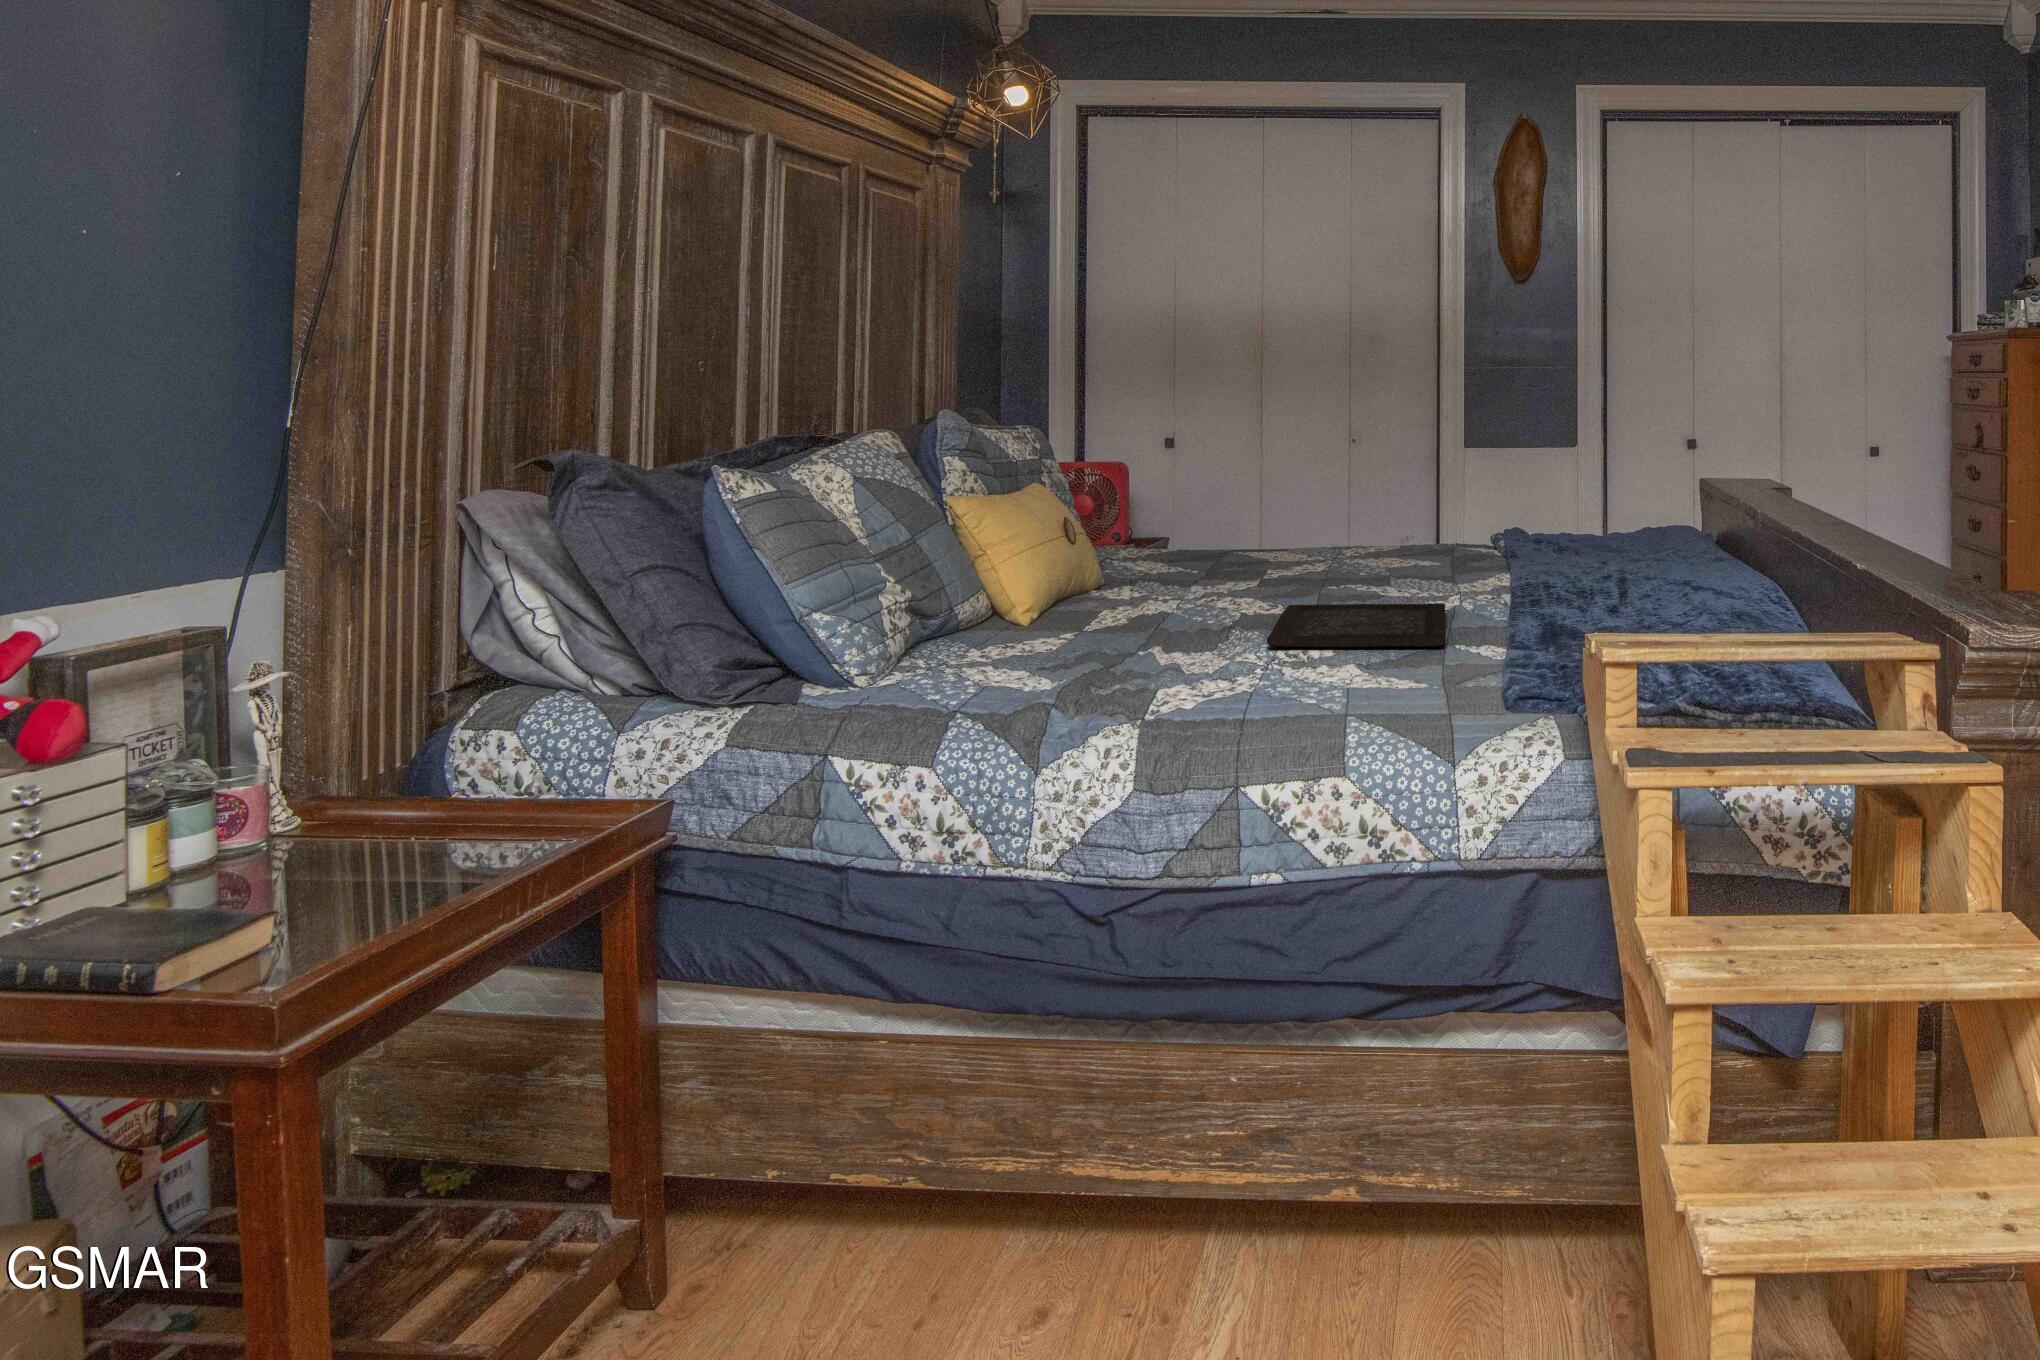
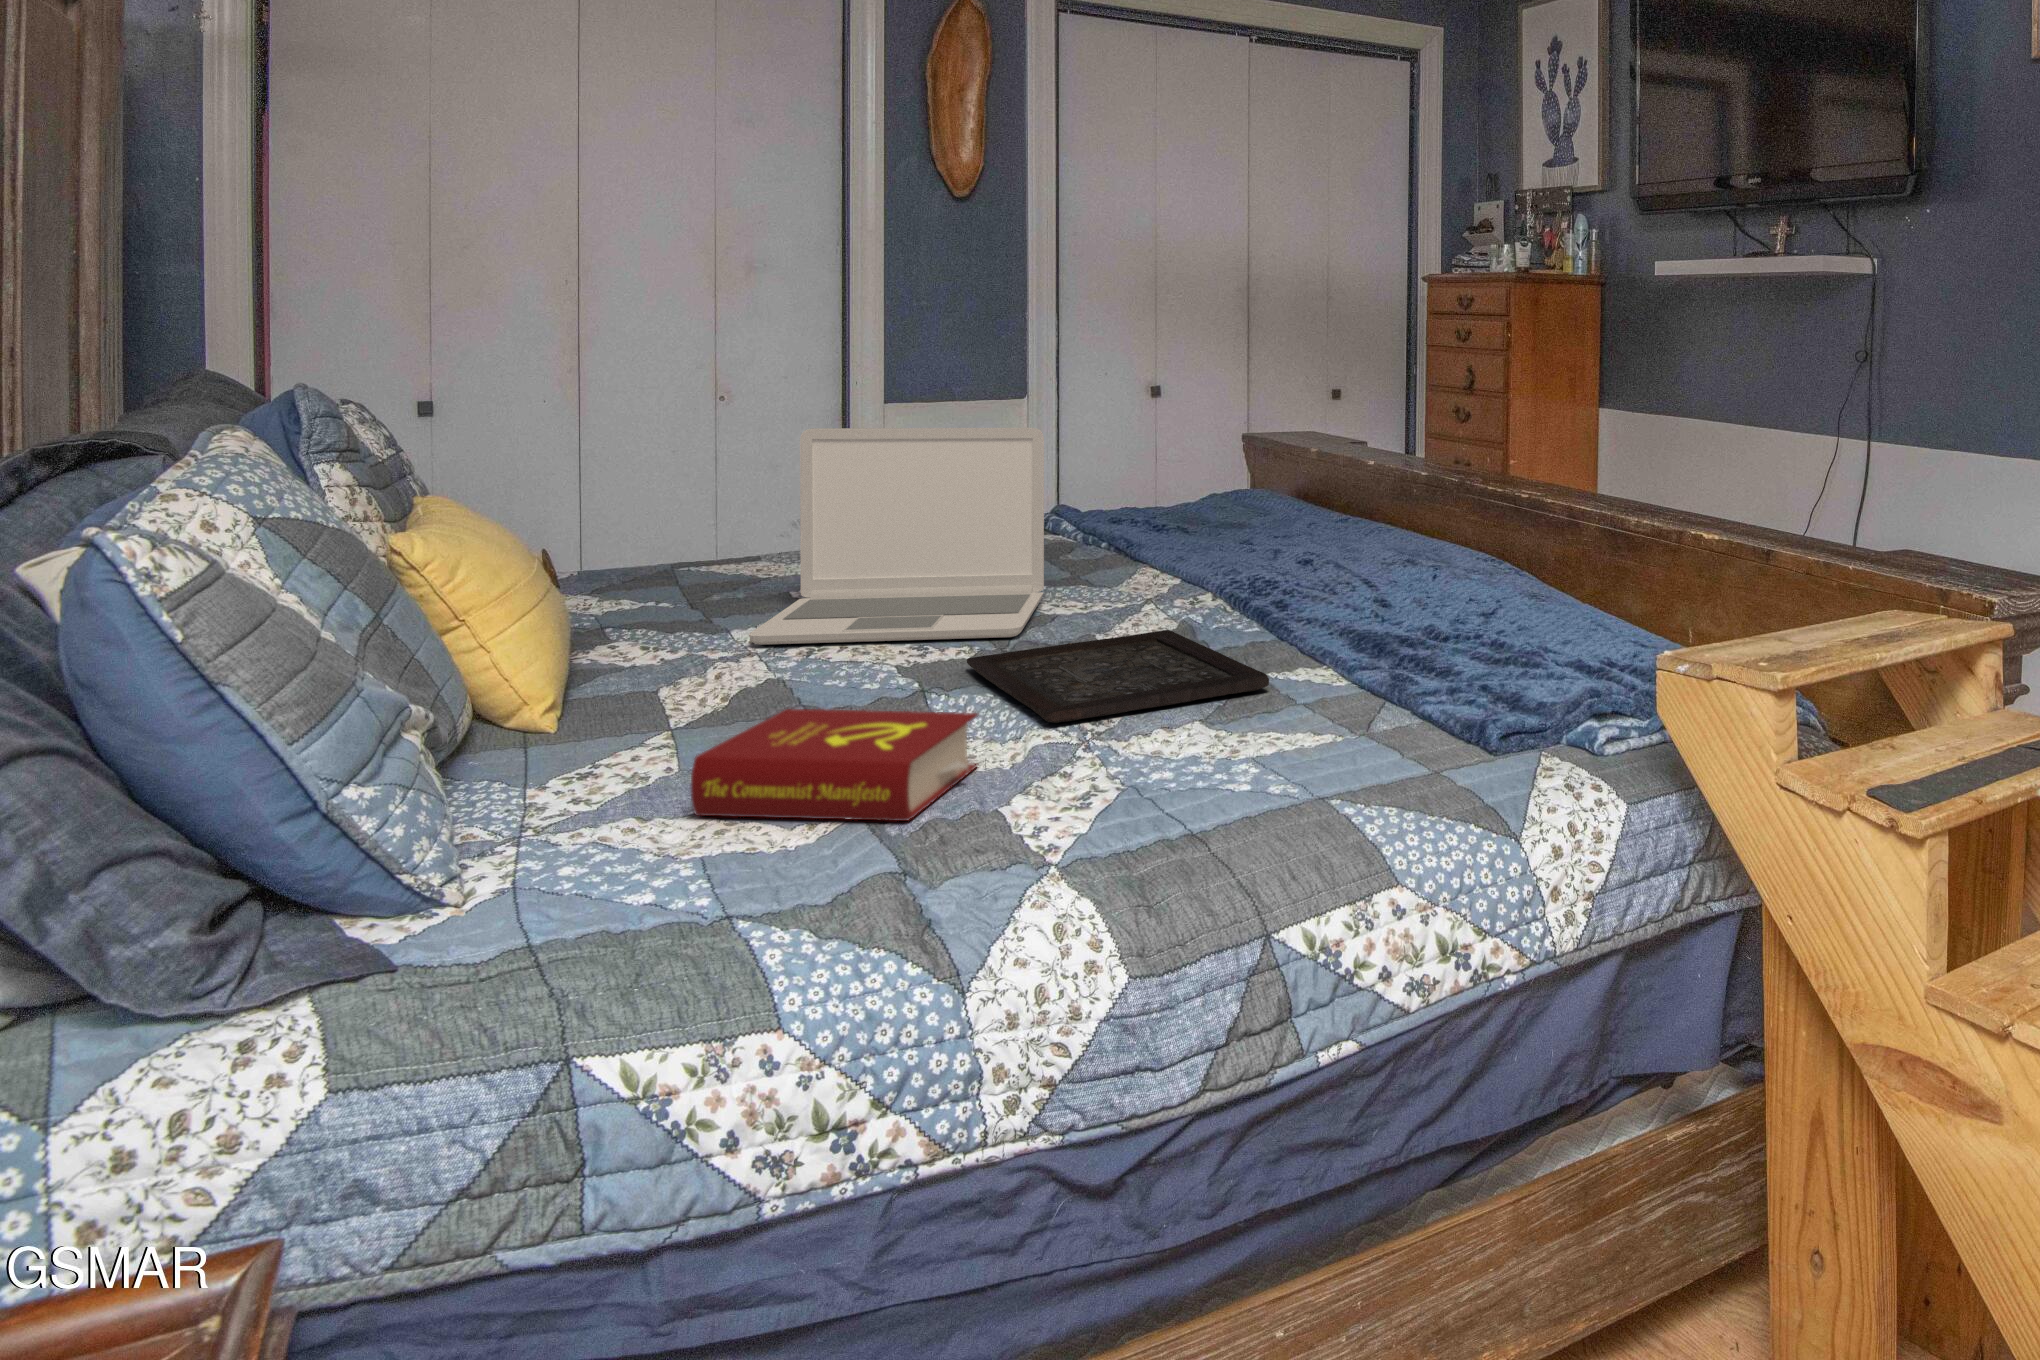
laptop: none [1200,442,1420,599] -> present [749,428,1044,645]
book: none [1013,610,1191,681] -> present [691,709,978,821]

